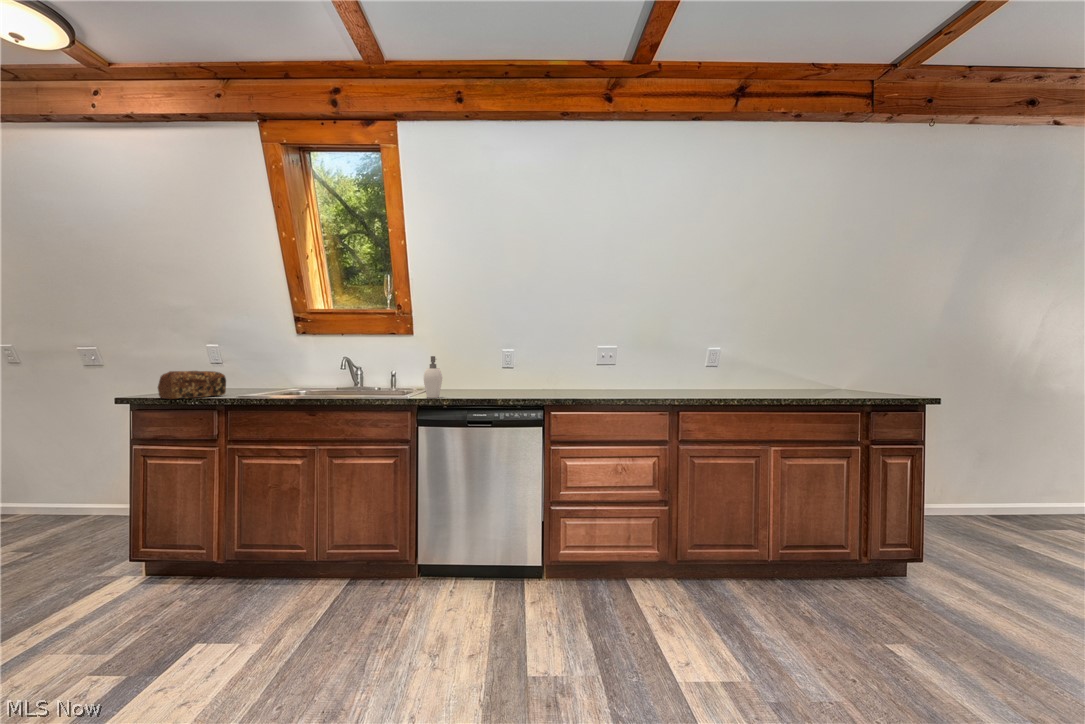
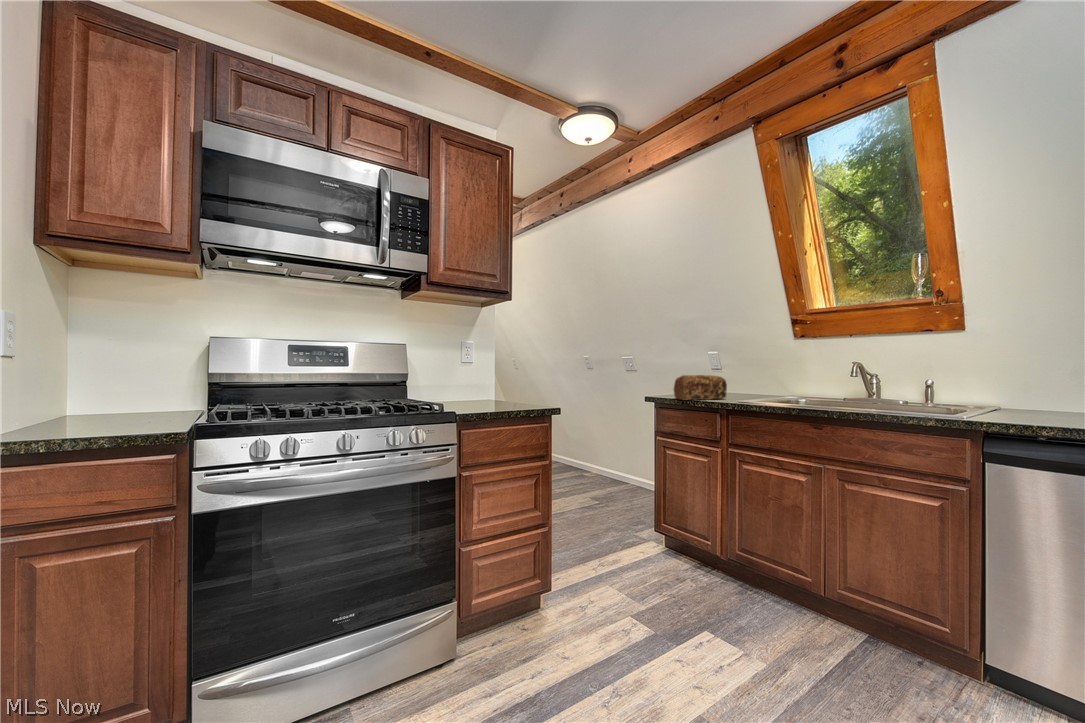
soap dispenser: present [424,356,442,398] -> none [994,359,1047,423]

